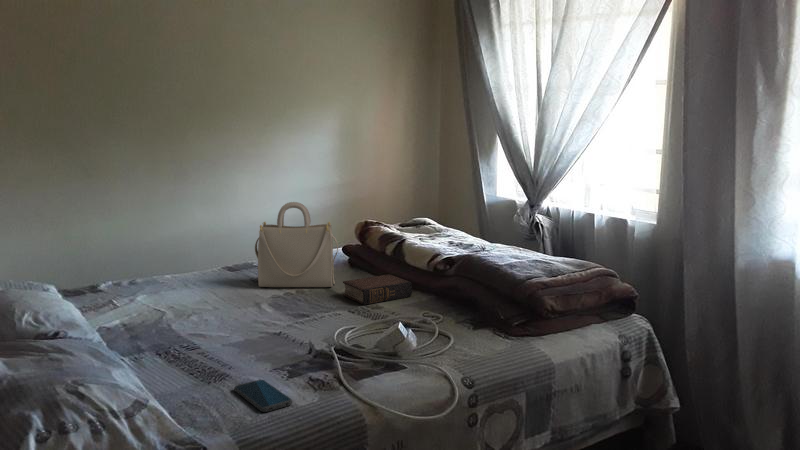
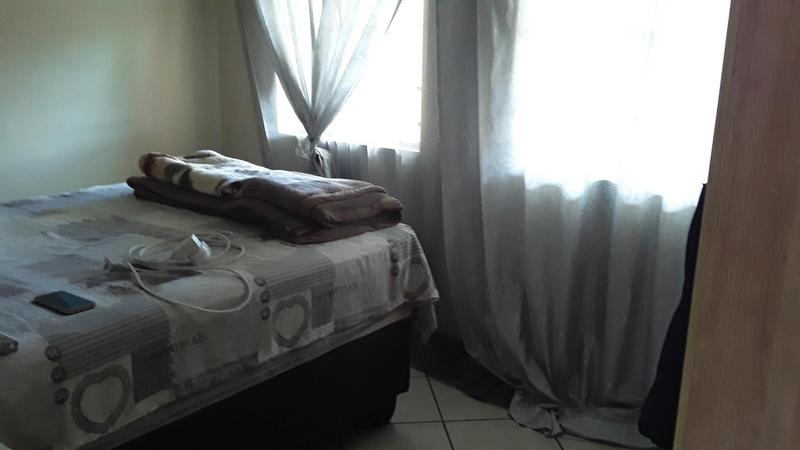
handbag: present [255,202,338,287] -> none [32,132,123,219]
book: present [343,274,412,305] -> none [131,201,202,229]

